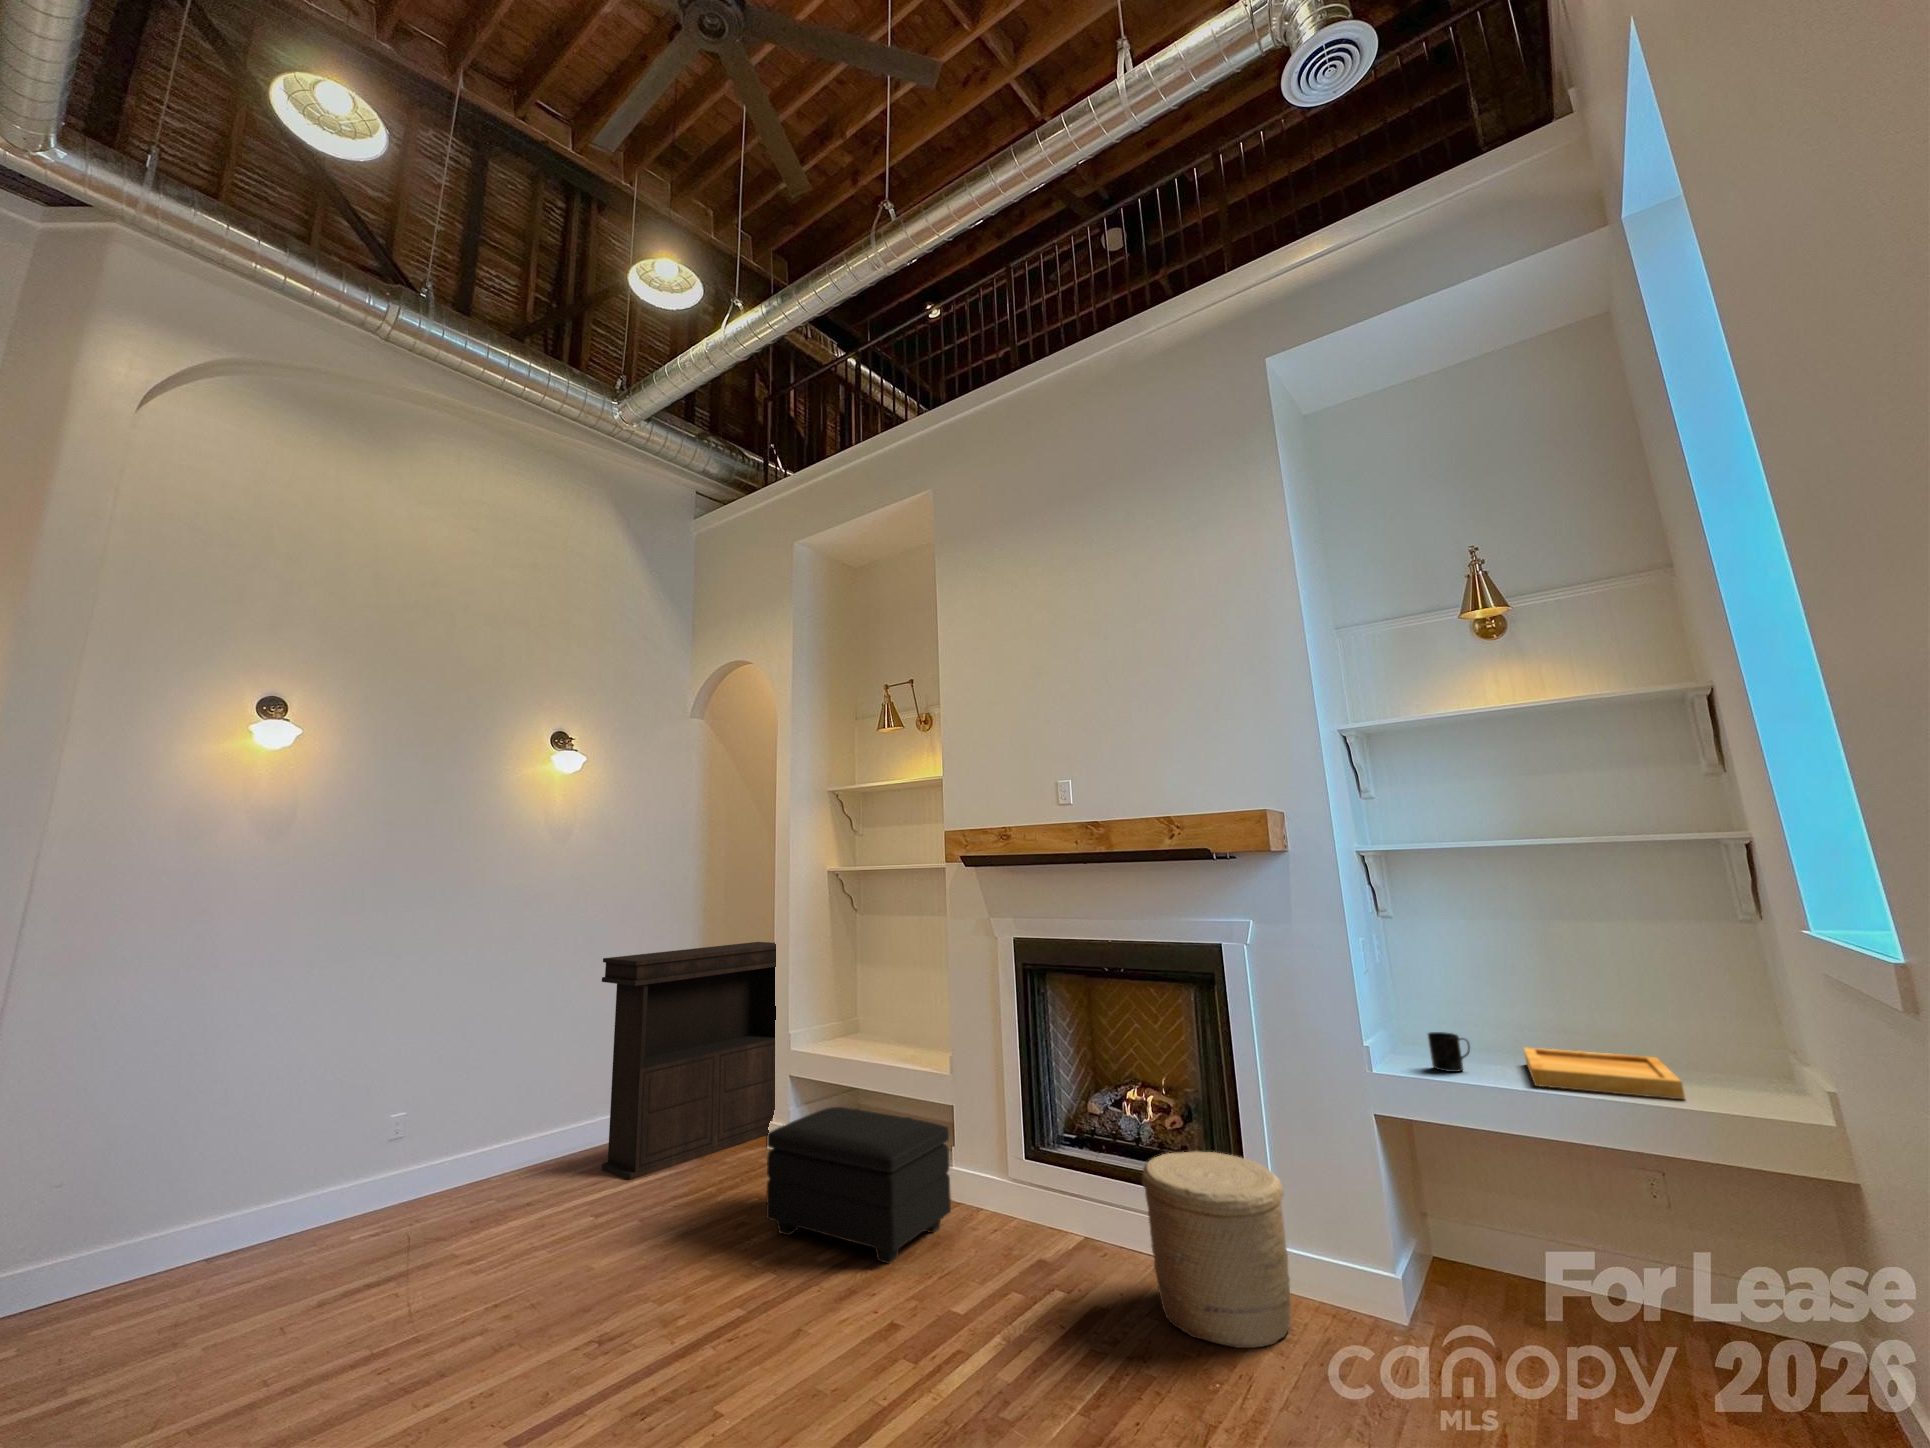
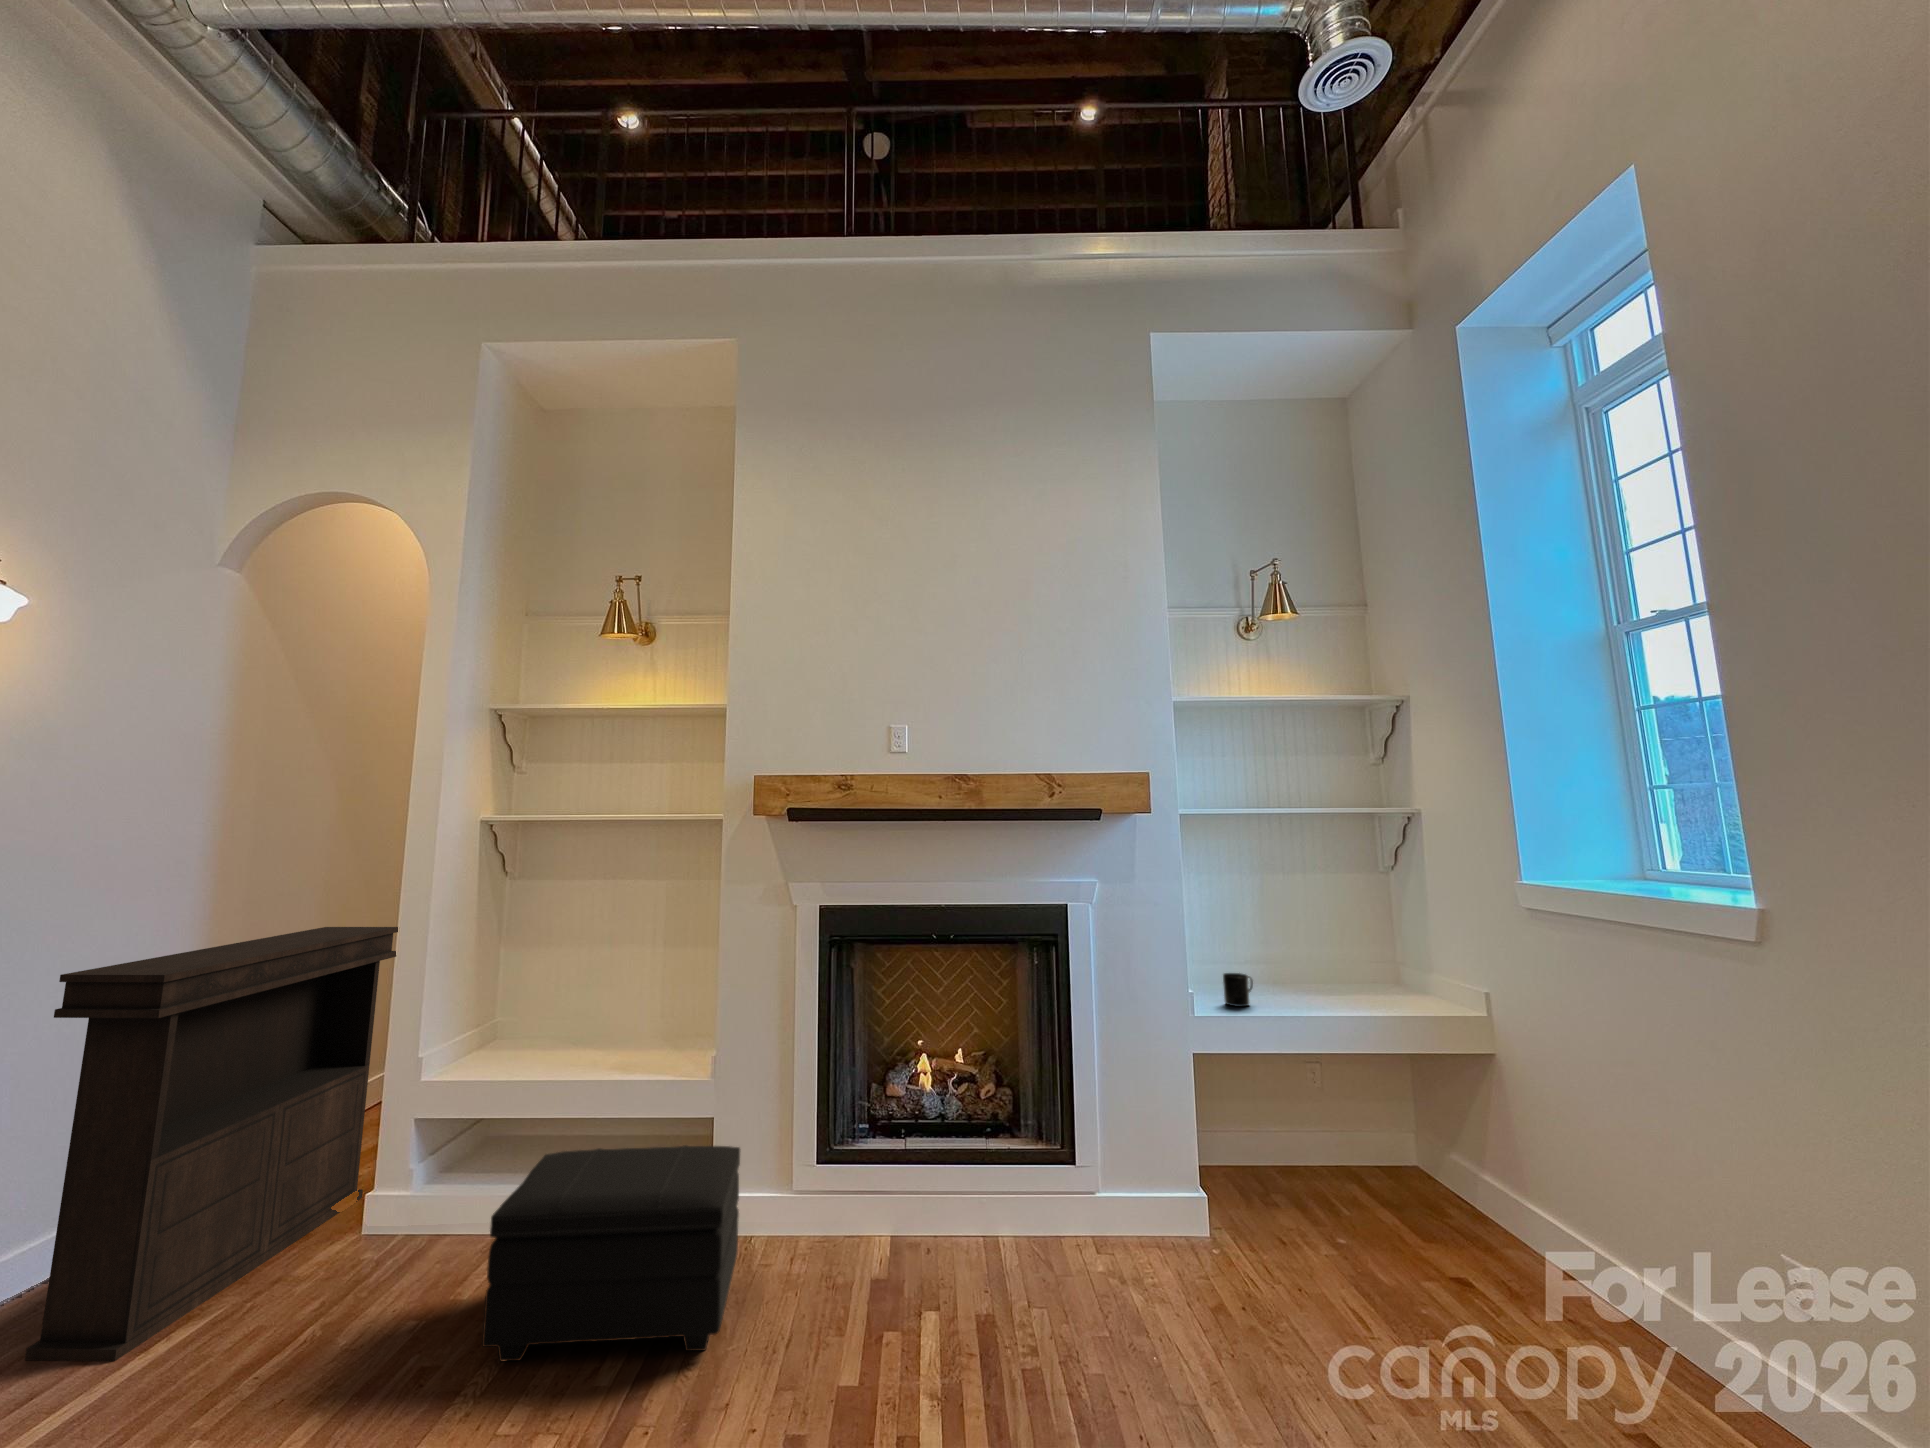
tray: present [1524,1047,1685,1100] -> none [1266,977,1405,1011]
woven basket: present [1142,1151,1290,1348] -> none [1016,1116,1158,1315]

